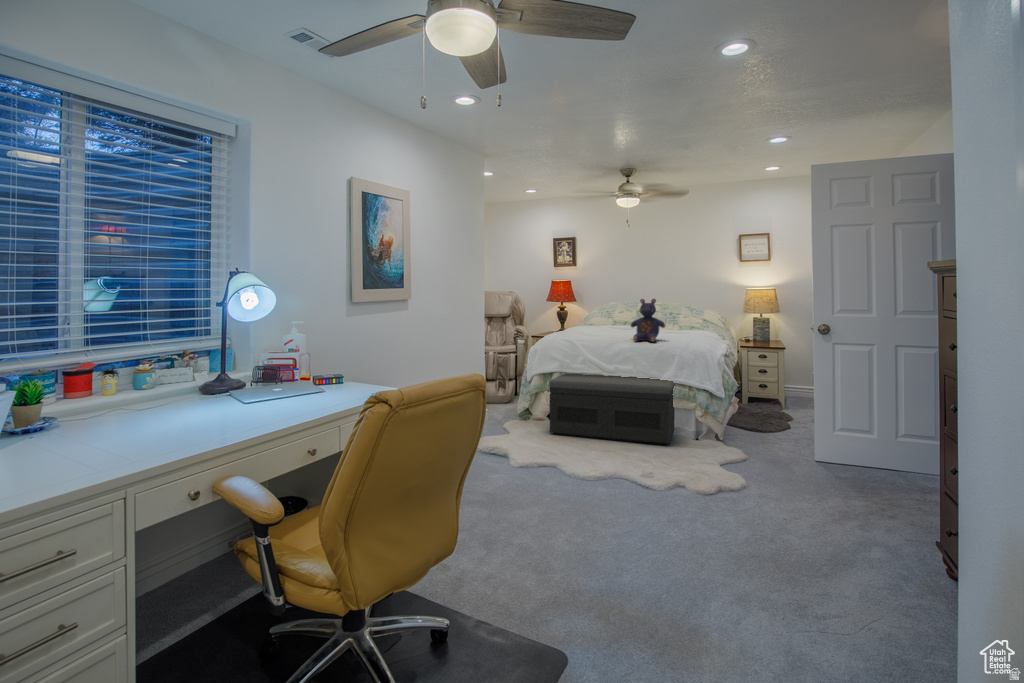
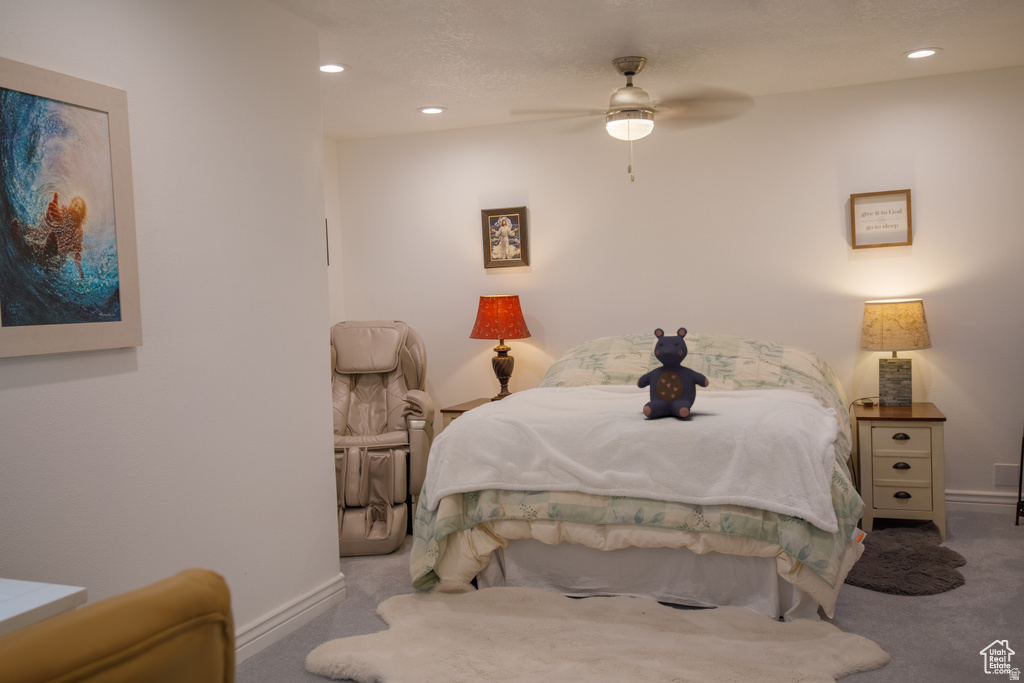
storage bench: present [549,374,675,445] -> none [469,491,738,641]

